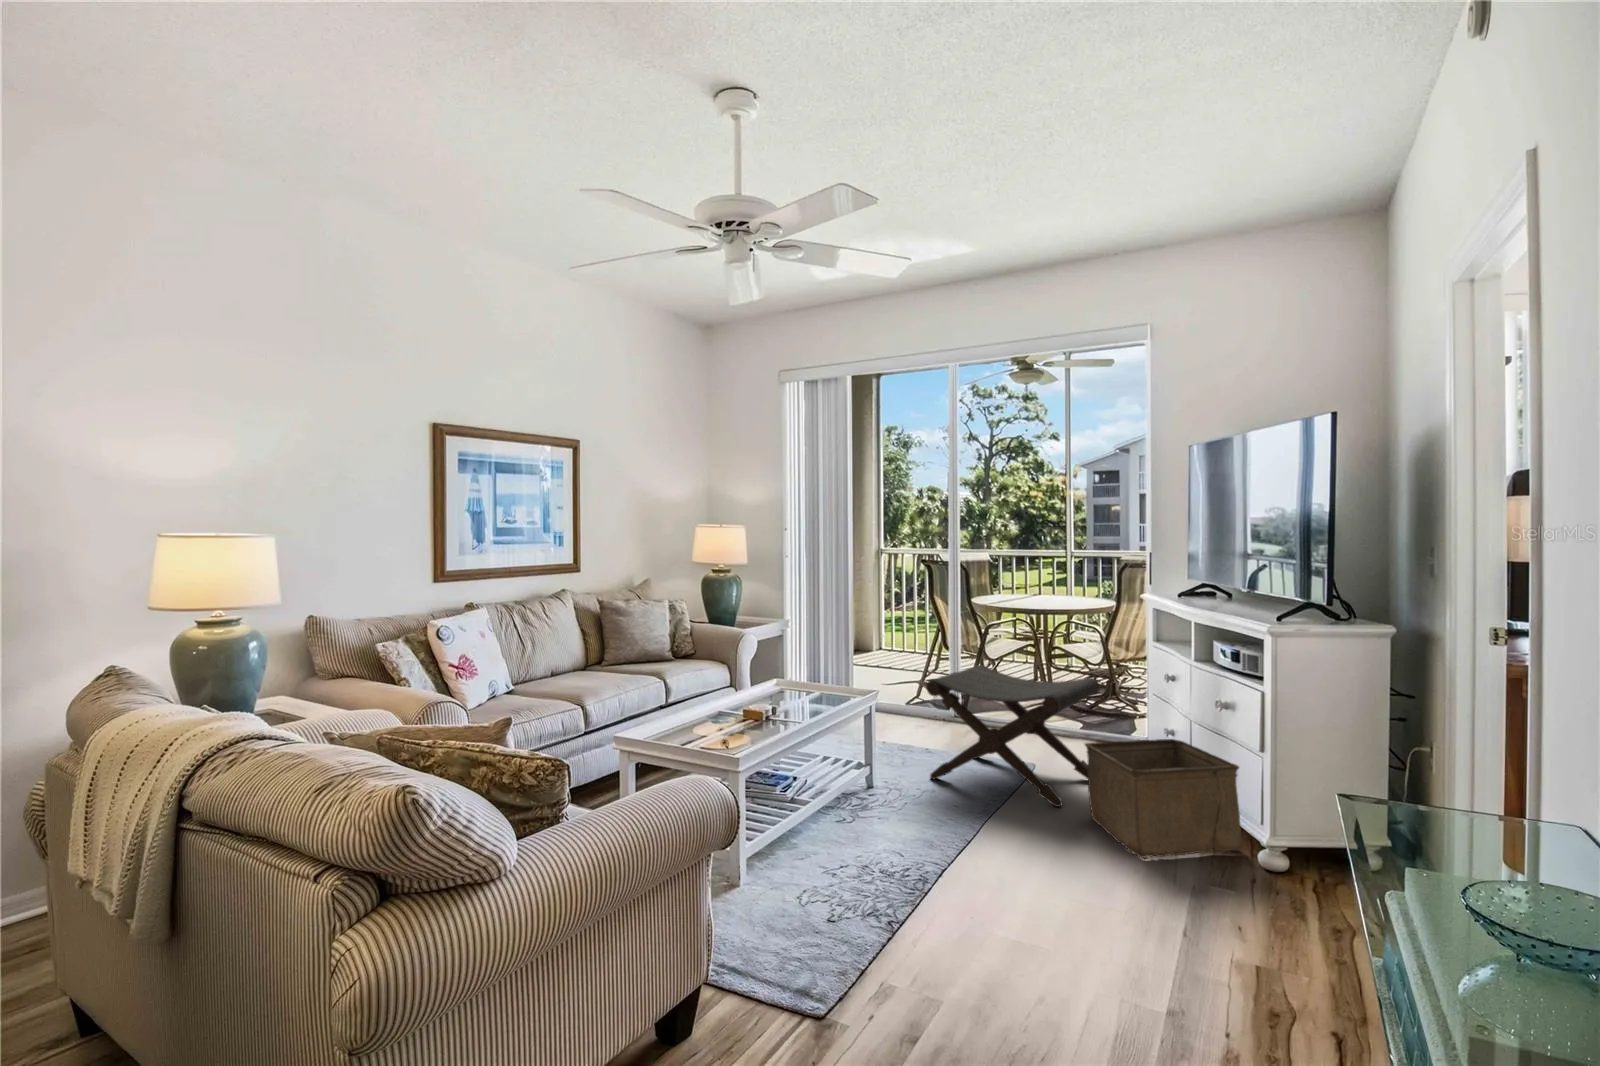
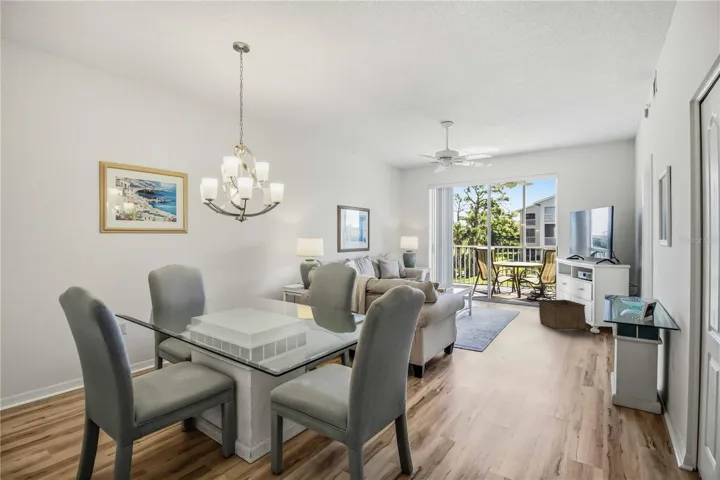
footstool: present [926,665,1100,807] -> none [487,280,542,320]

